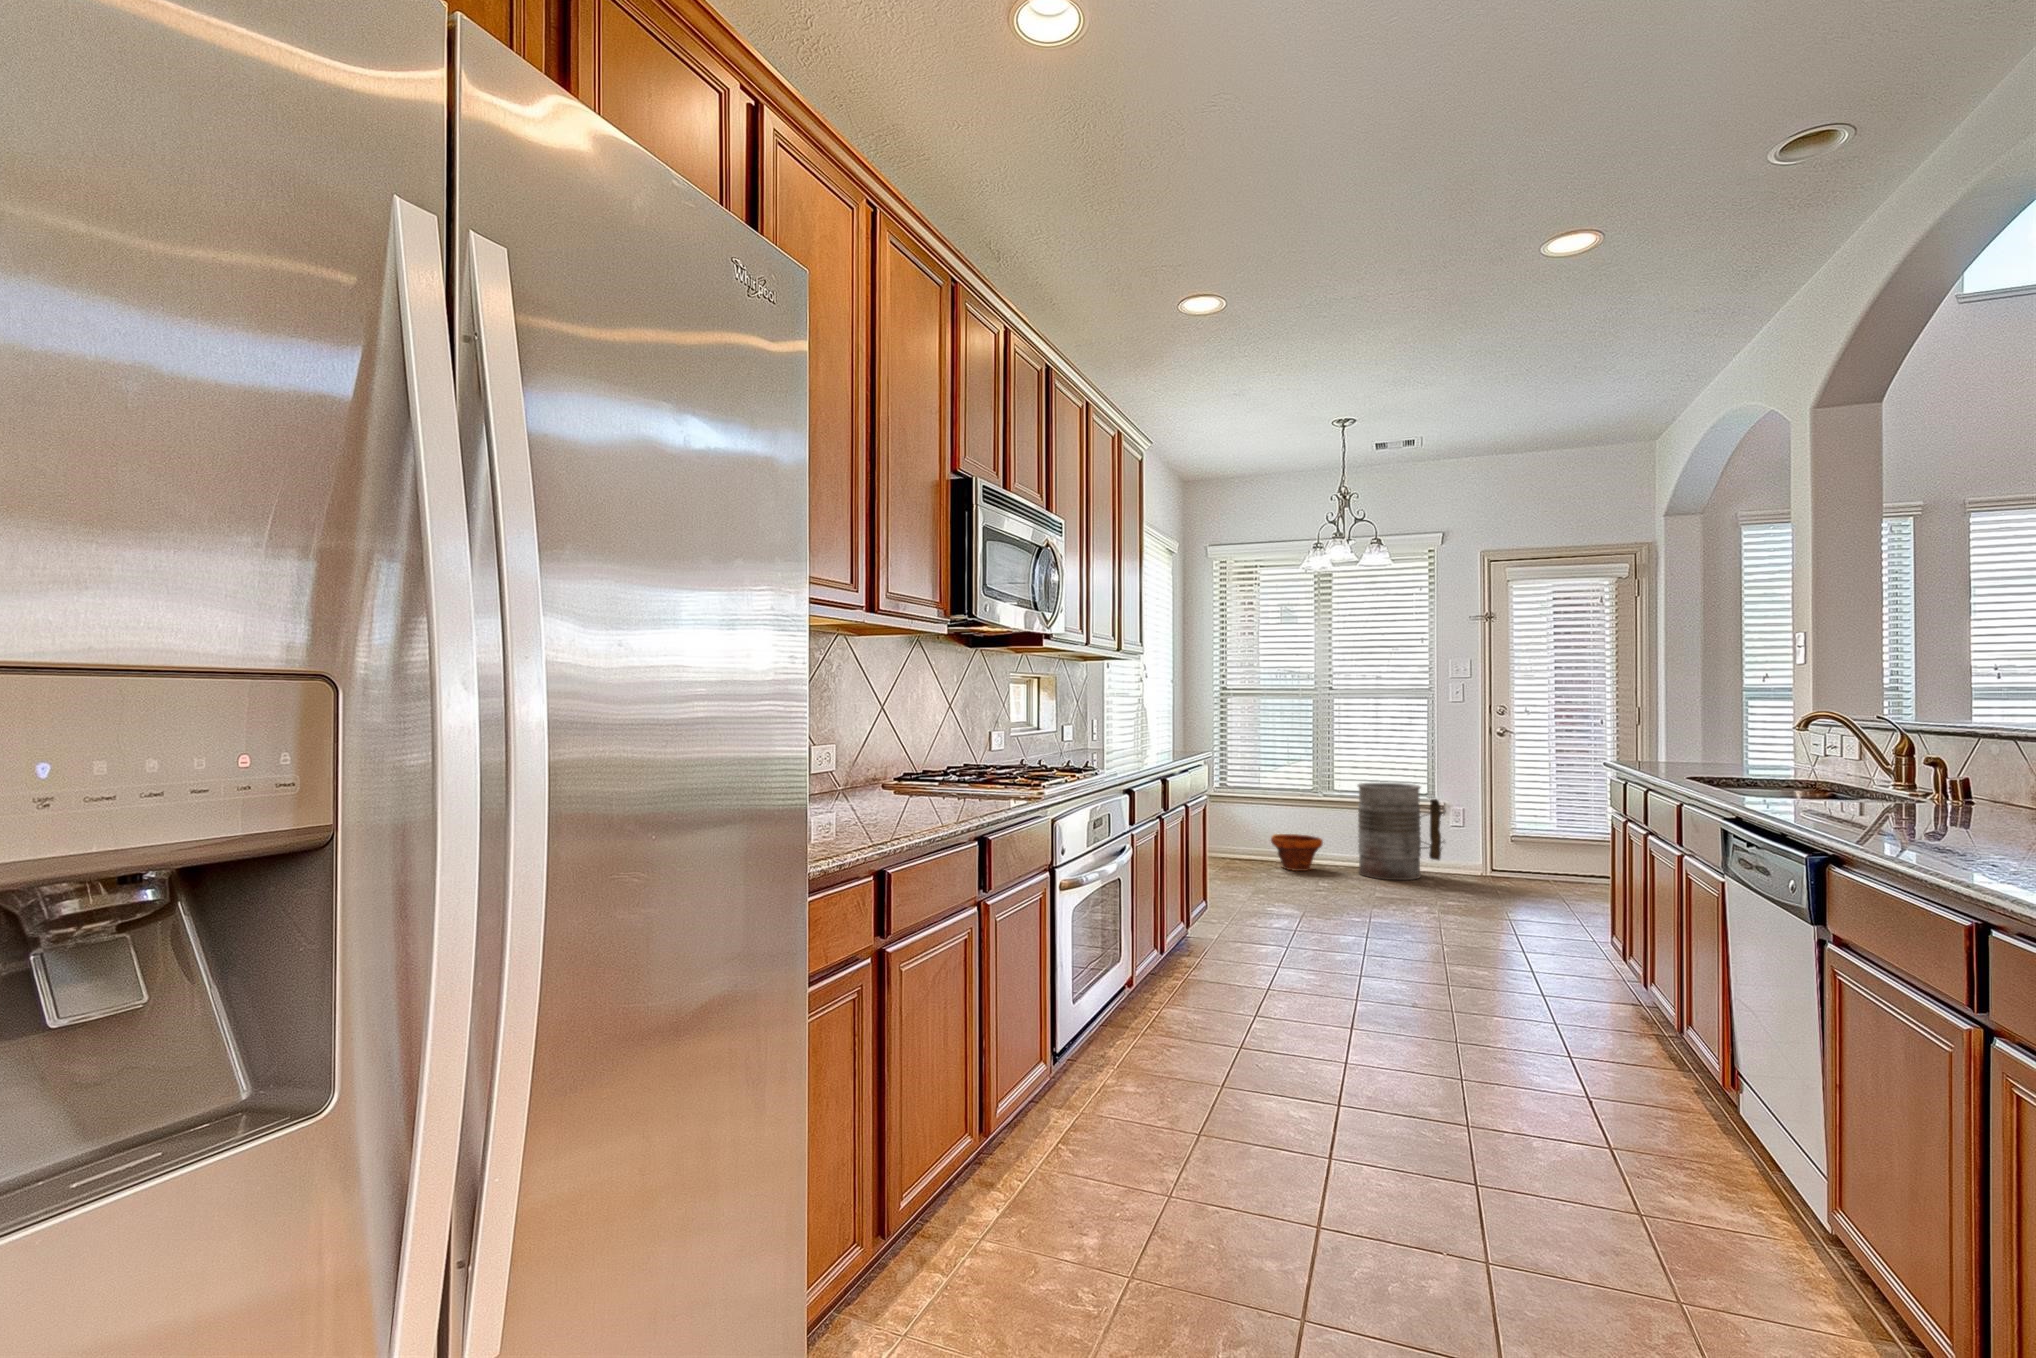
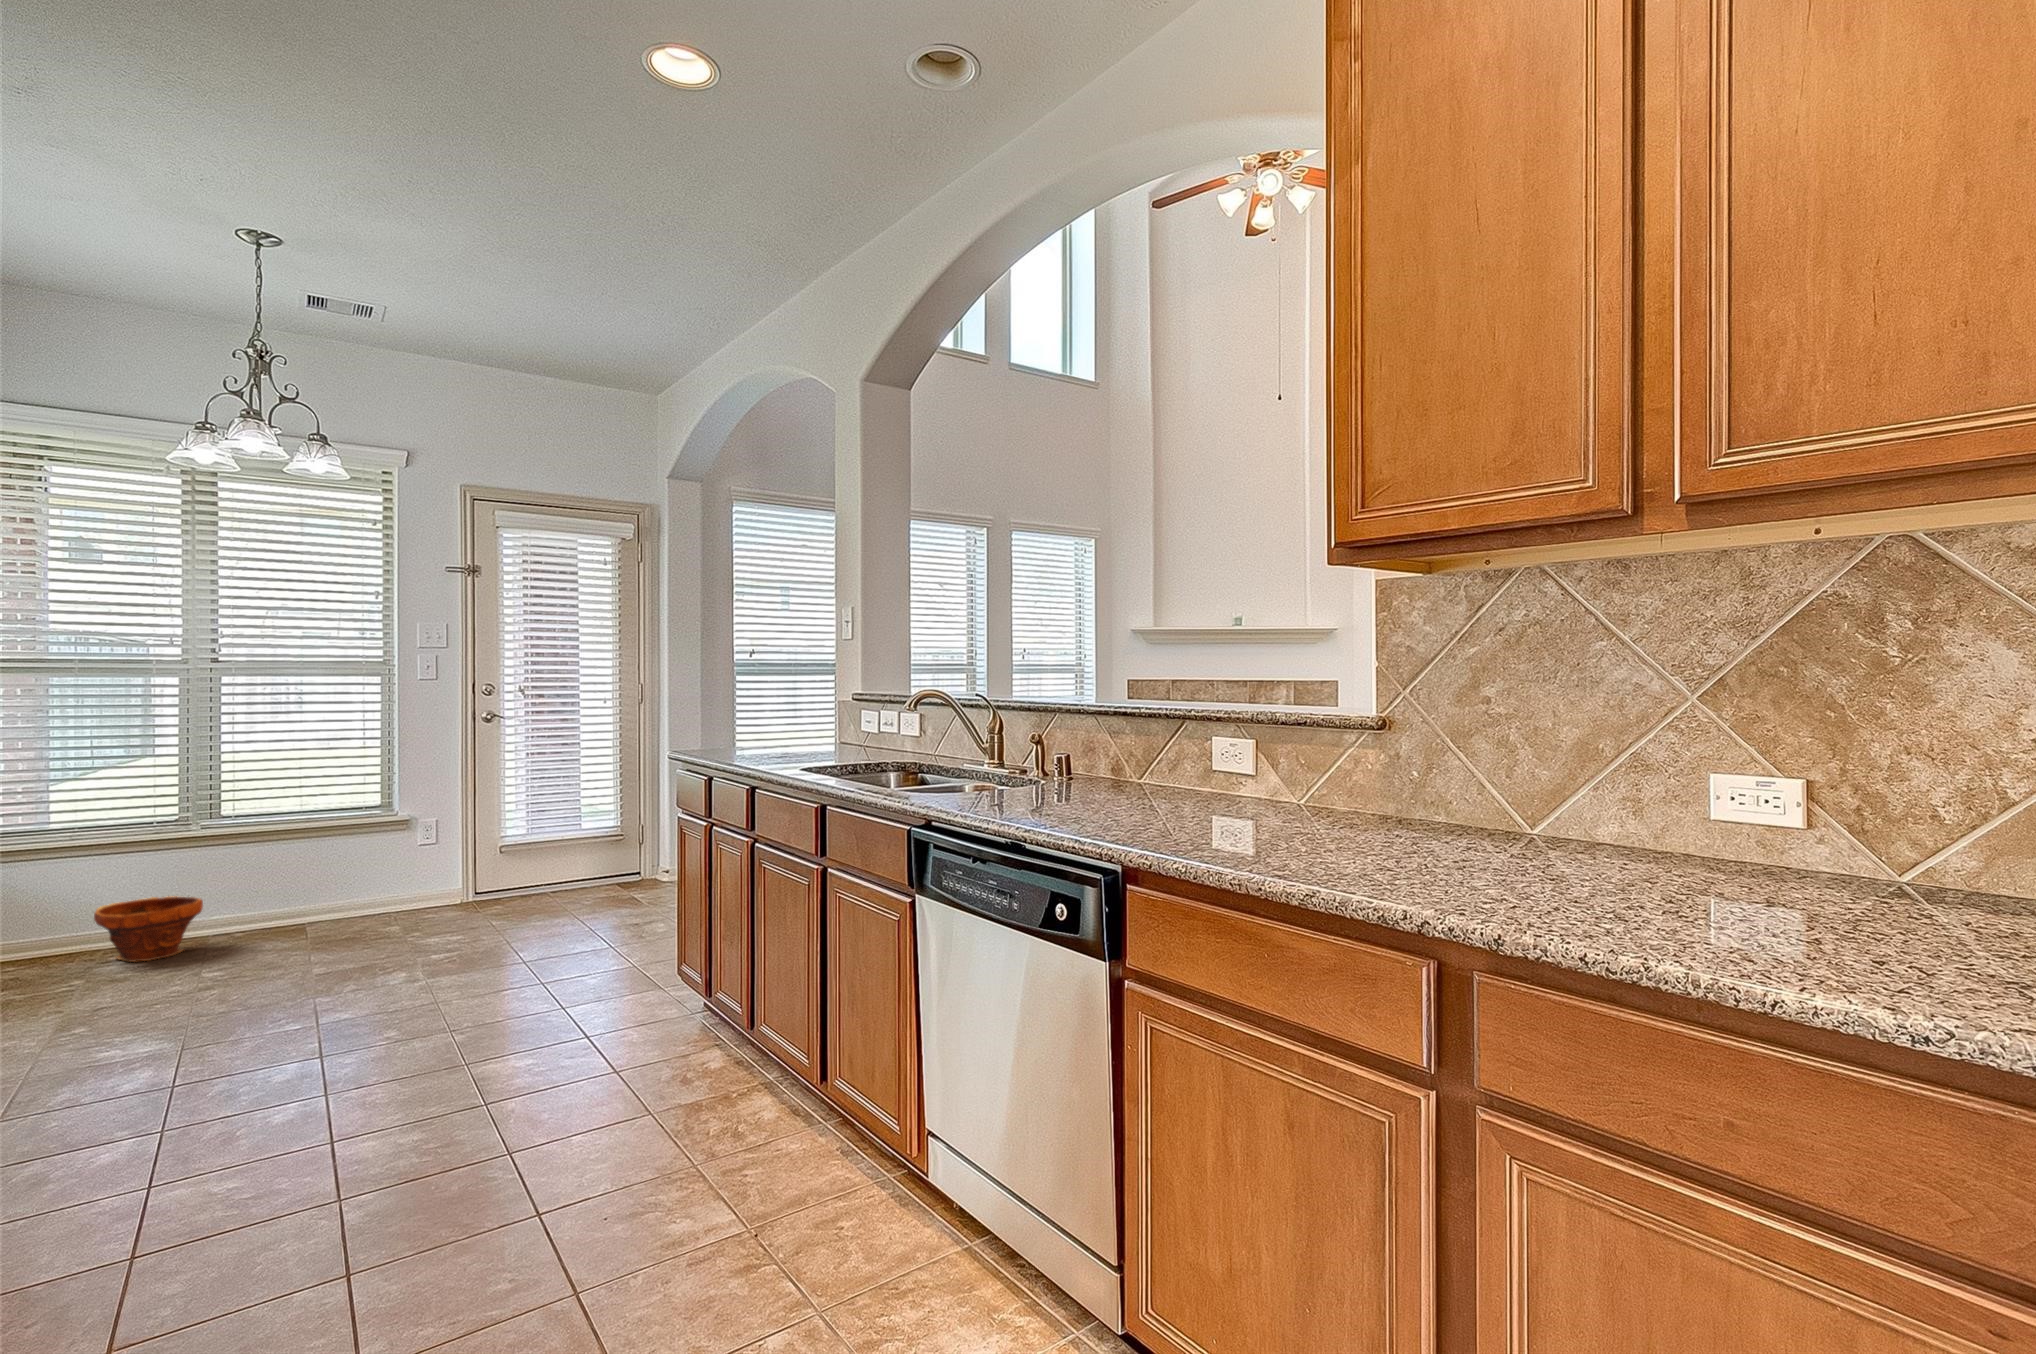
trash can: present [1358,783,1445,880] -> none [268,797,411,944]

